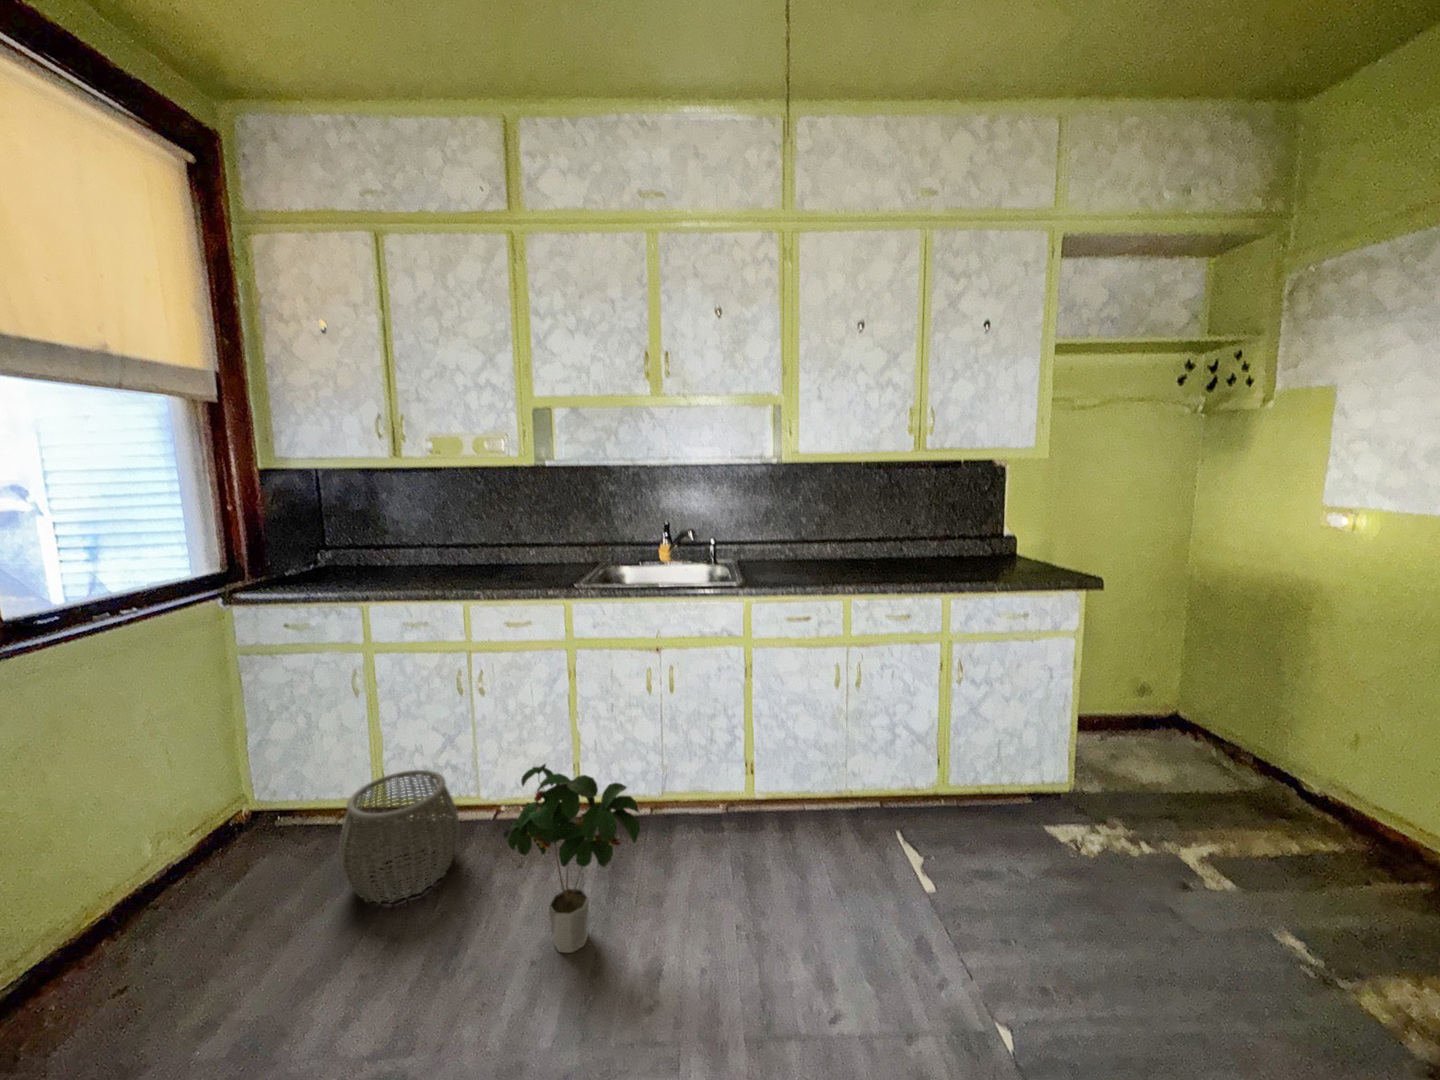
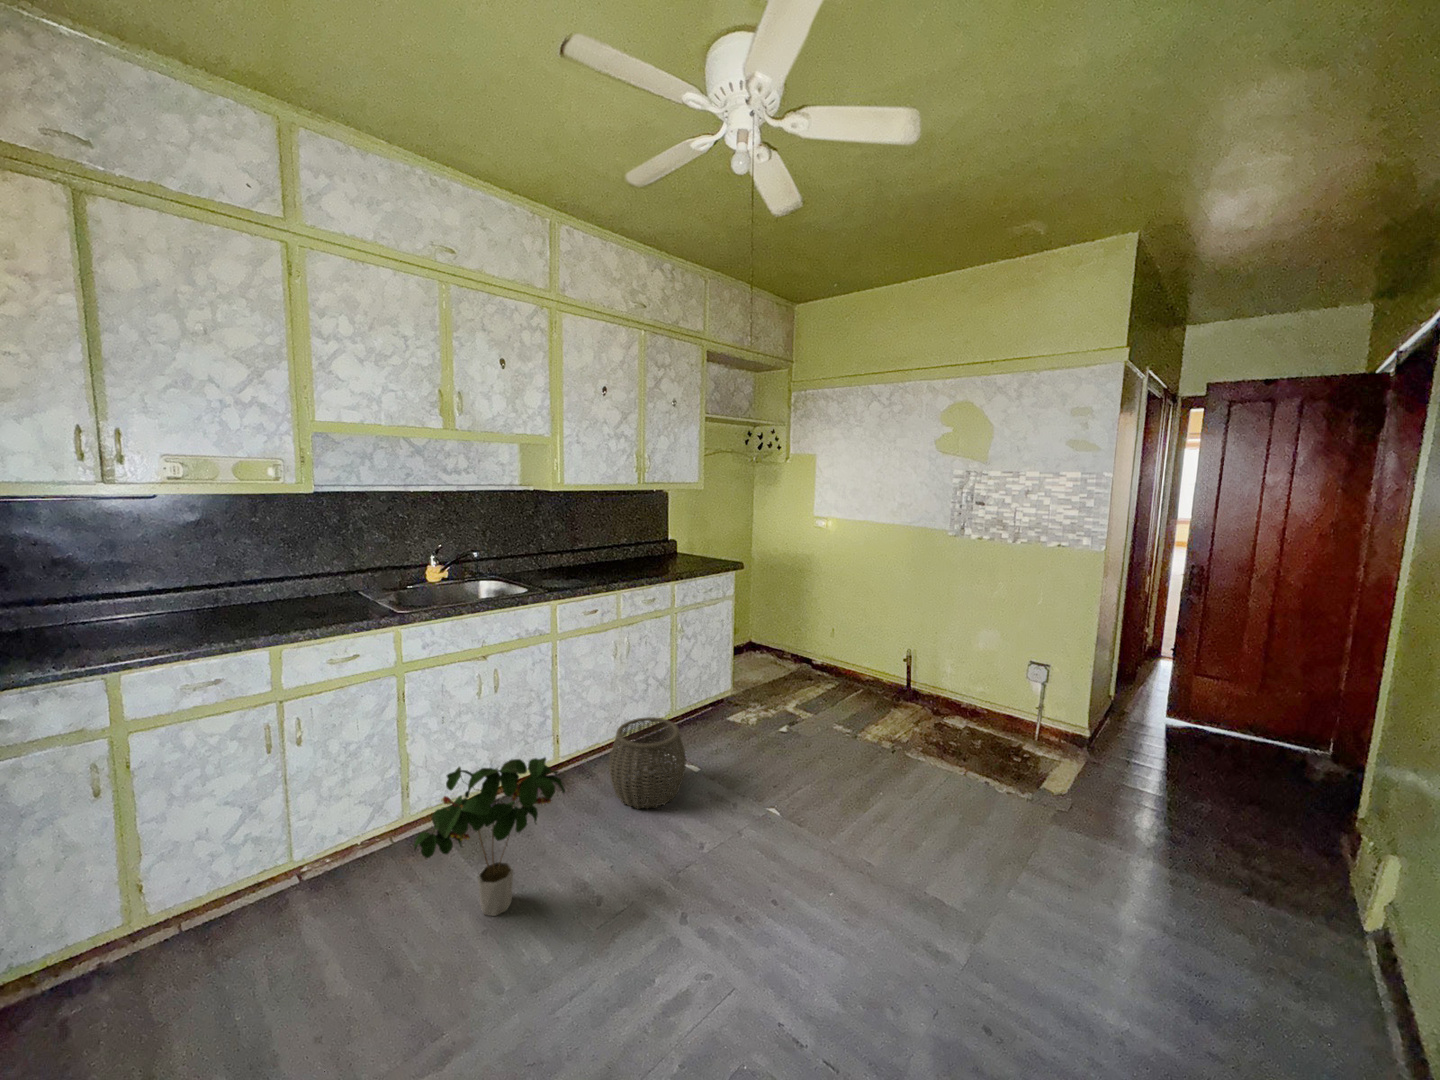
woven basket: present [339,770,459,903] -> present [609,717,686,809]

